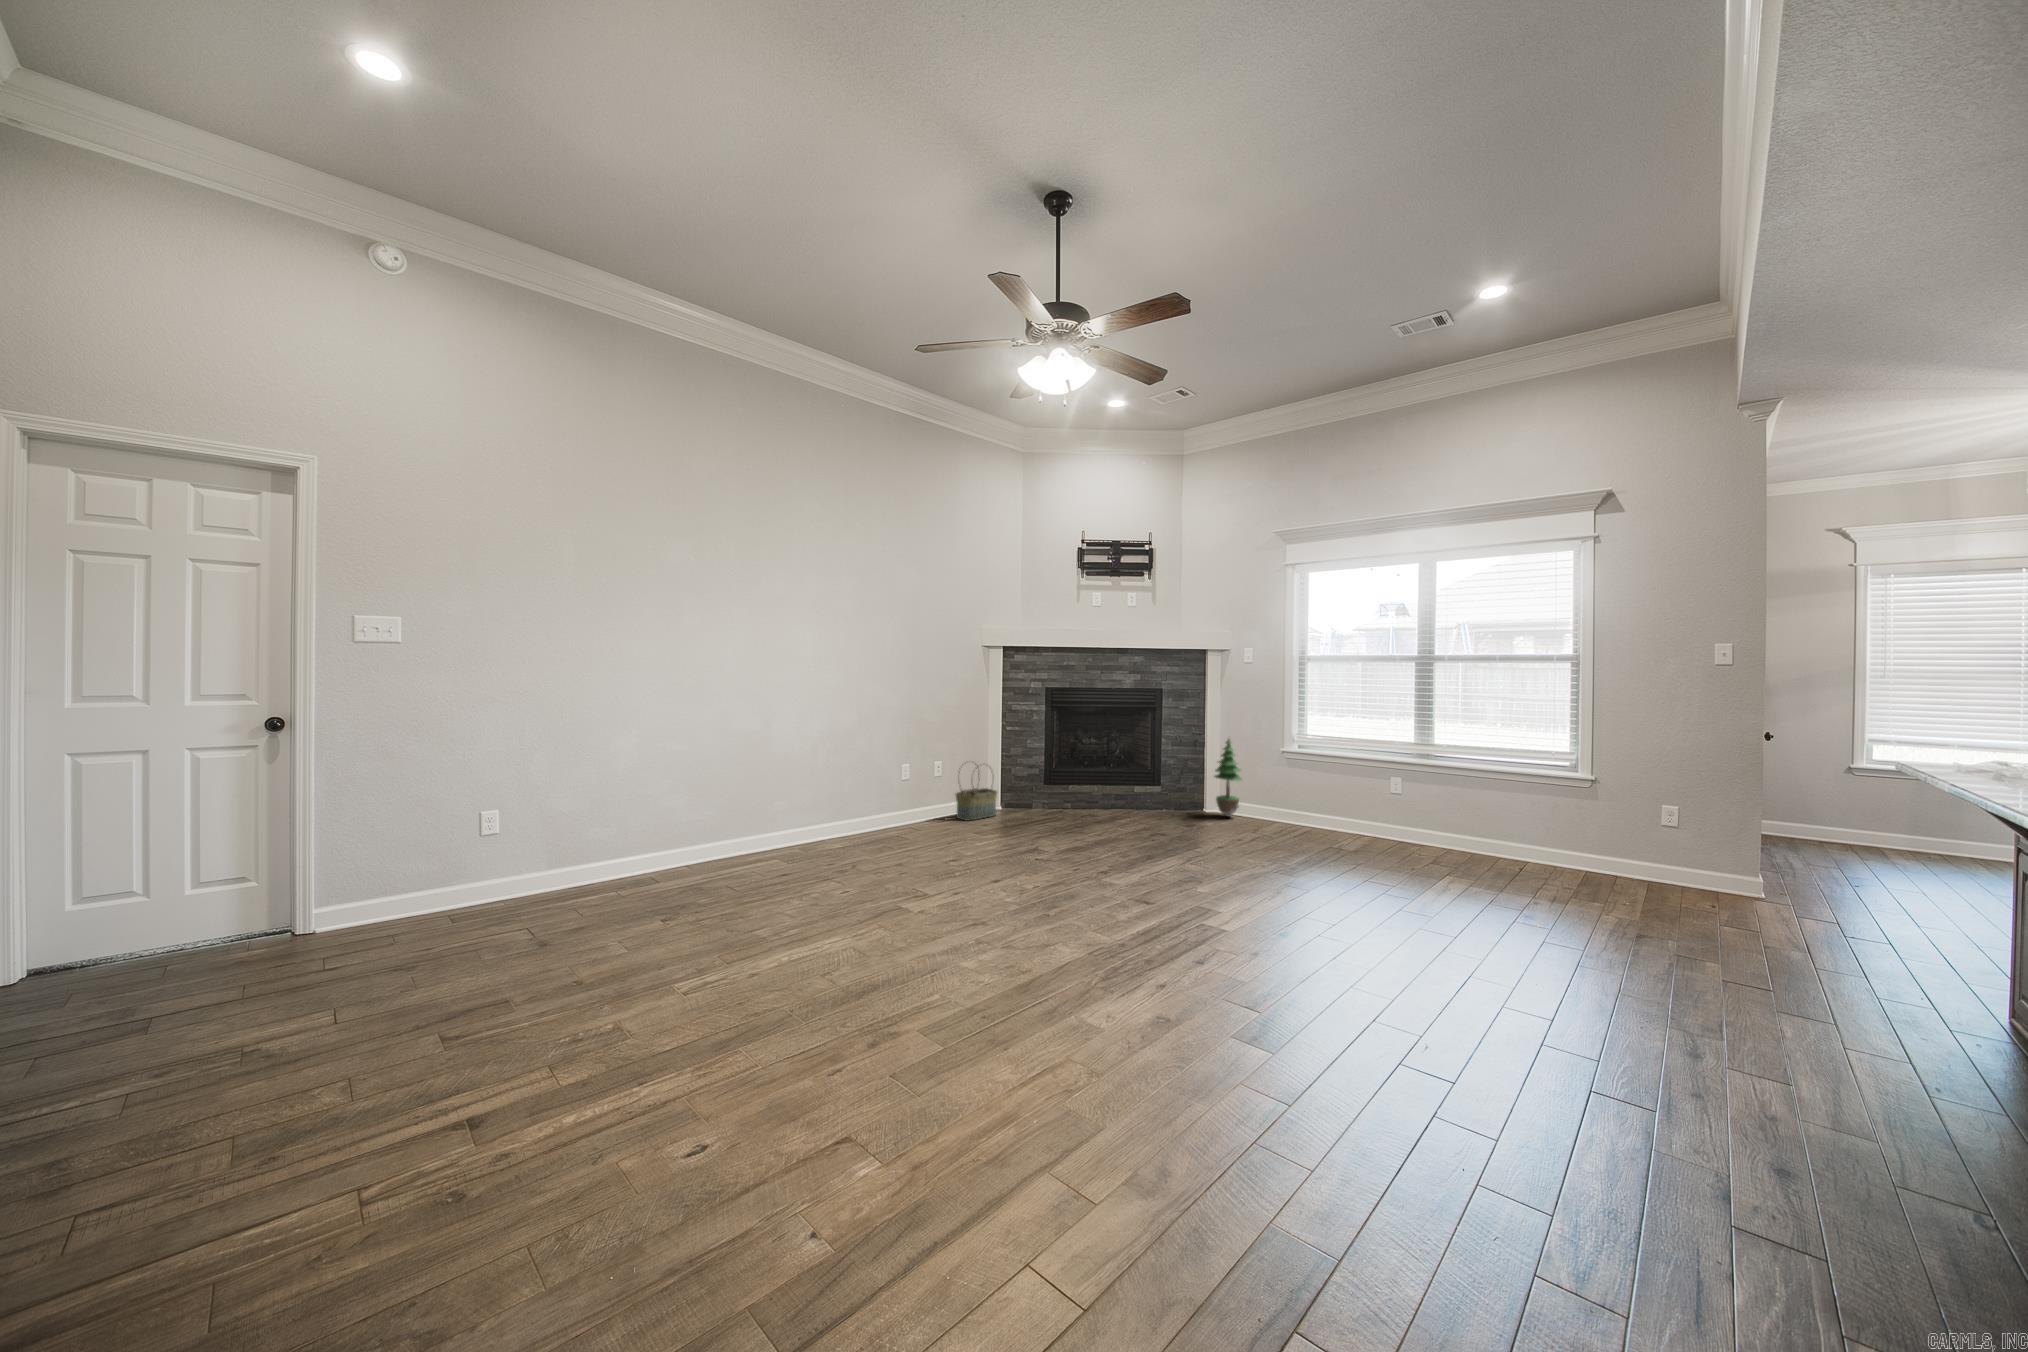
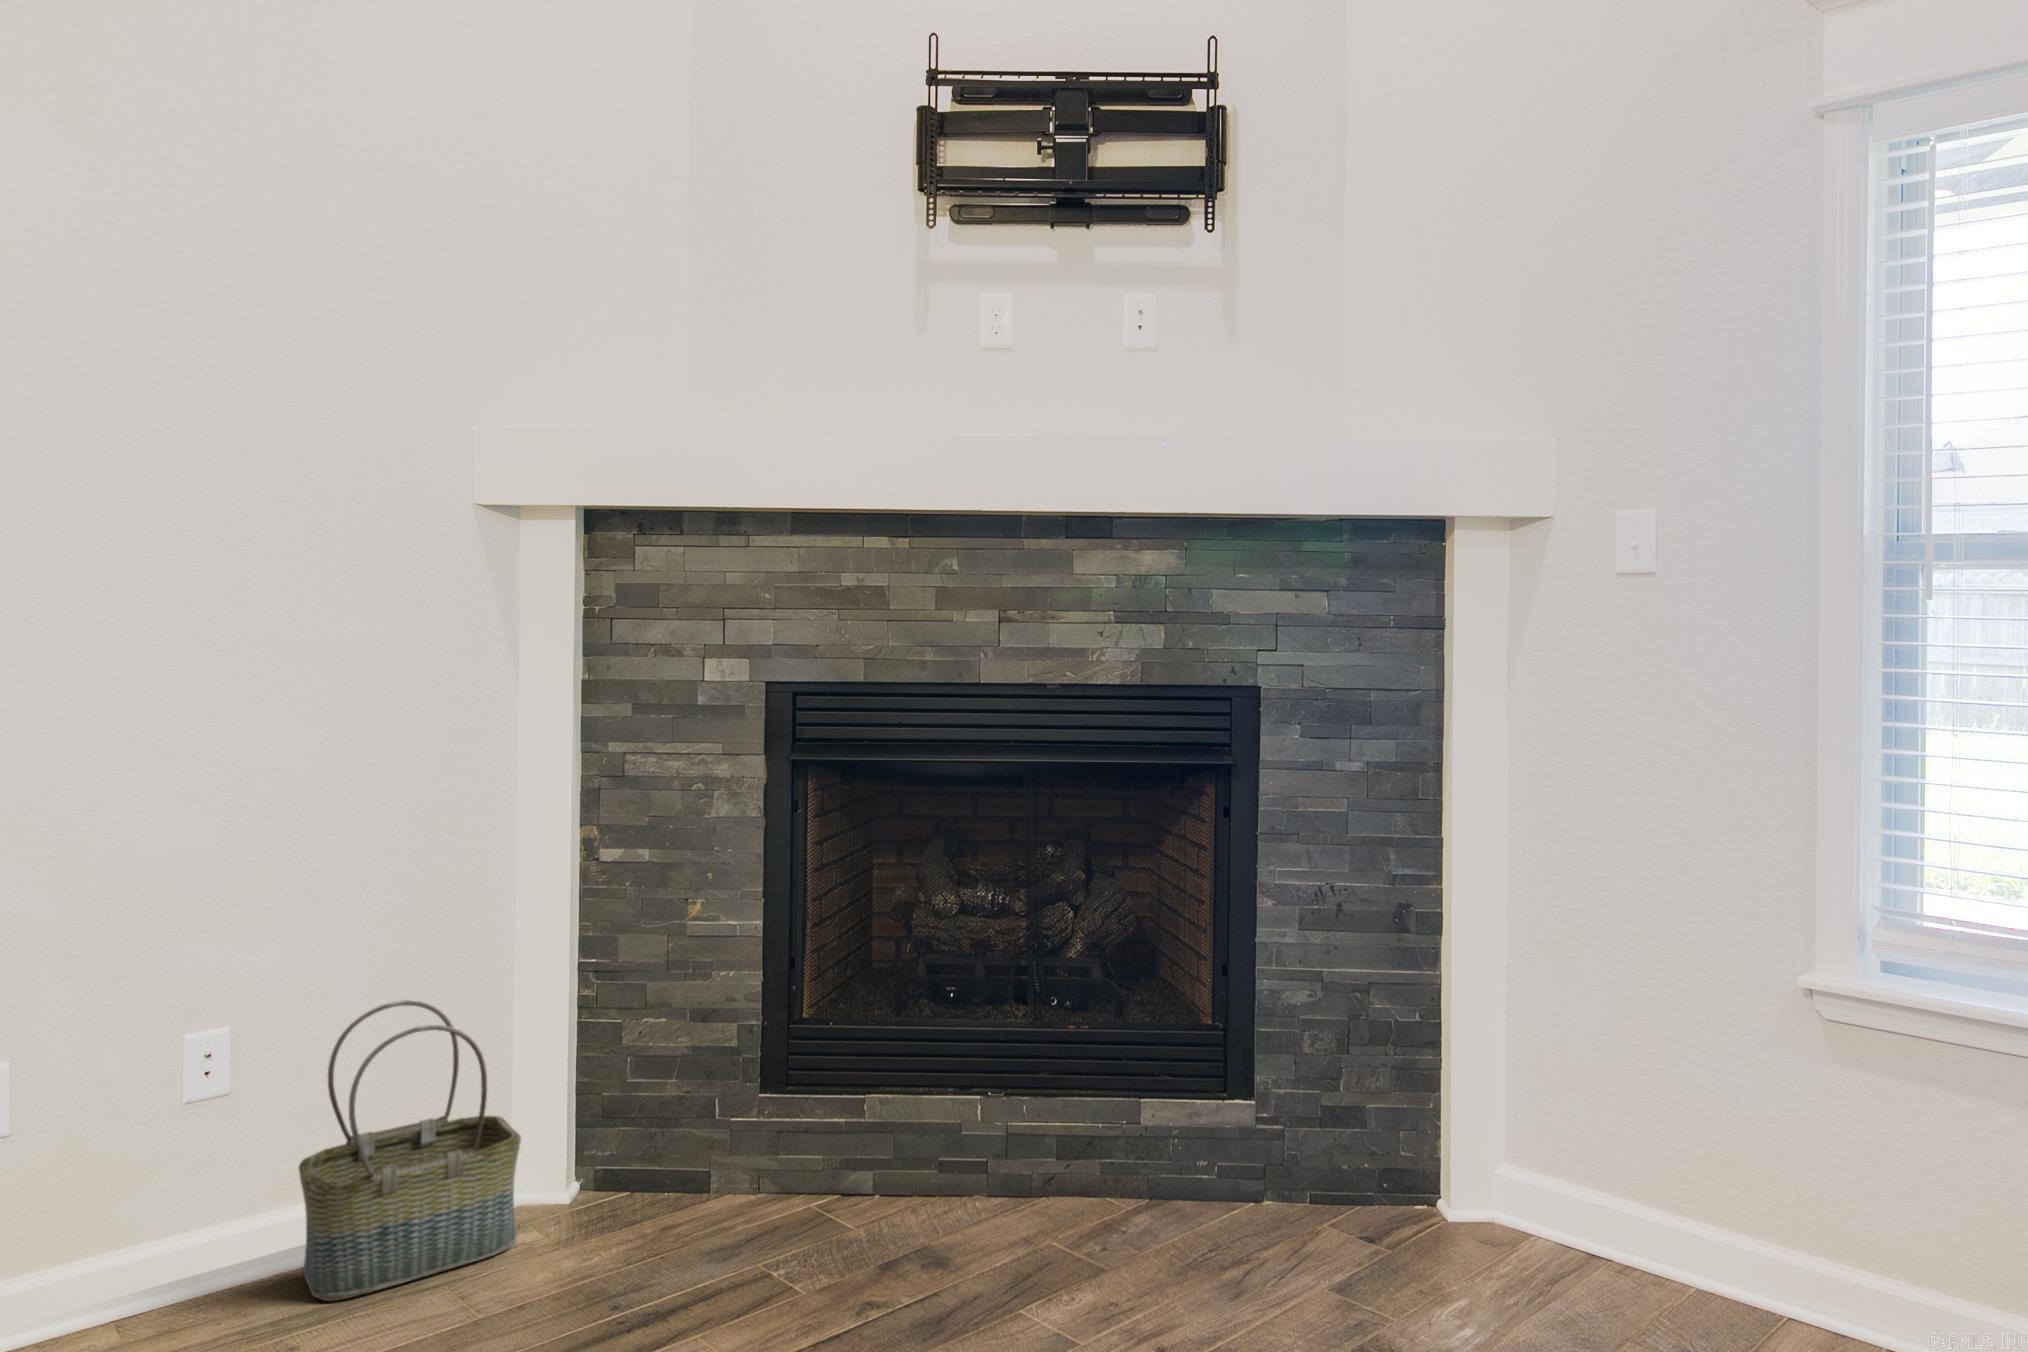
potted tree: present [1215,739,1241,816] -> none [1480,904,1625,1268]

